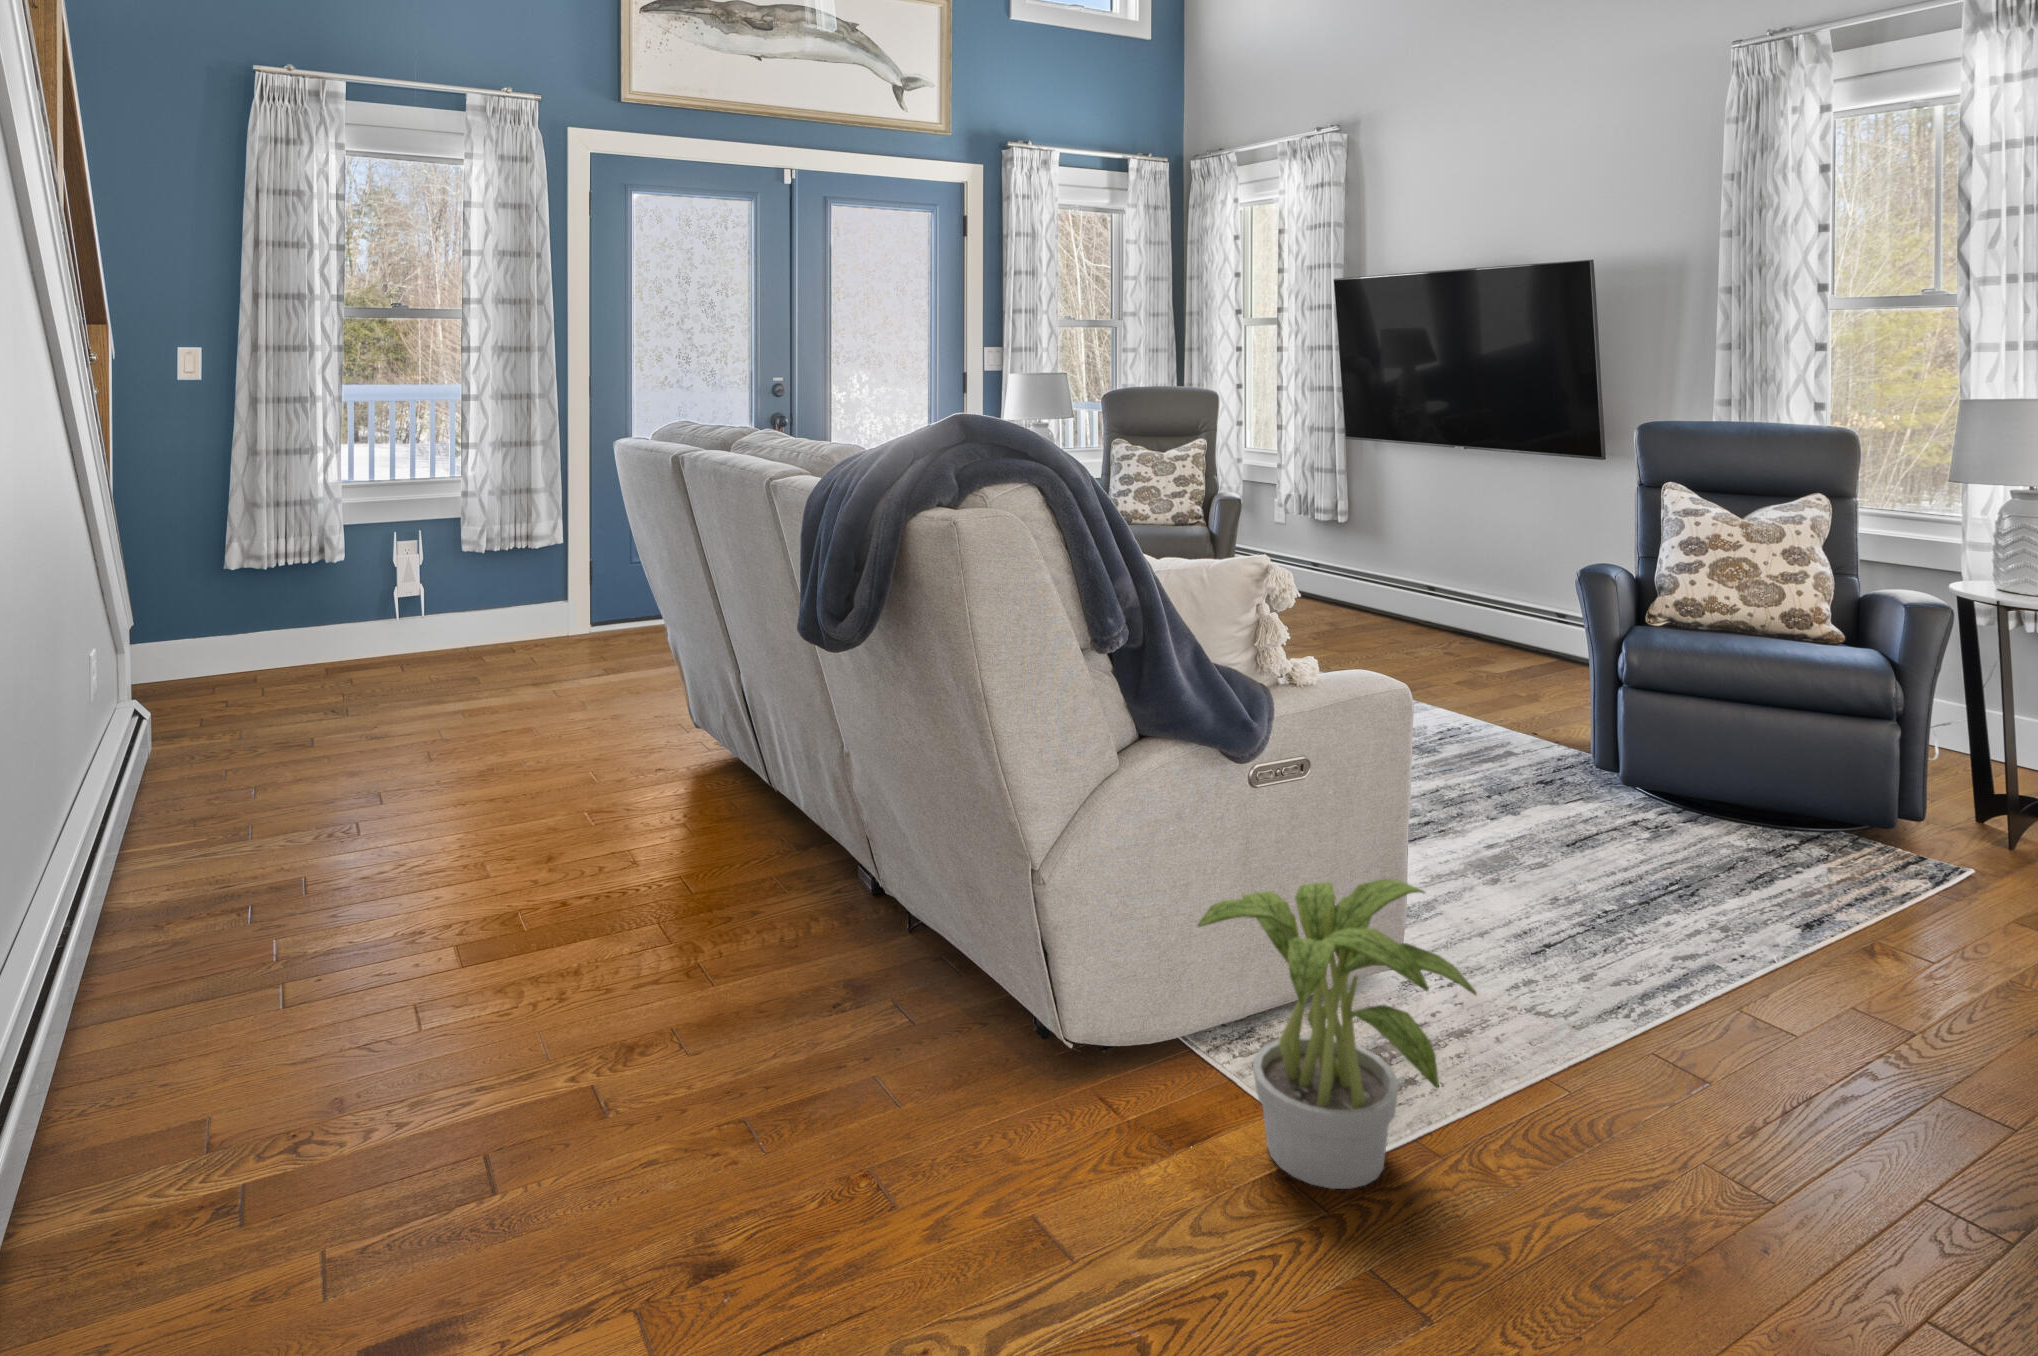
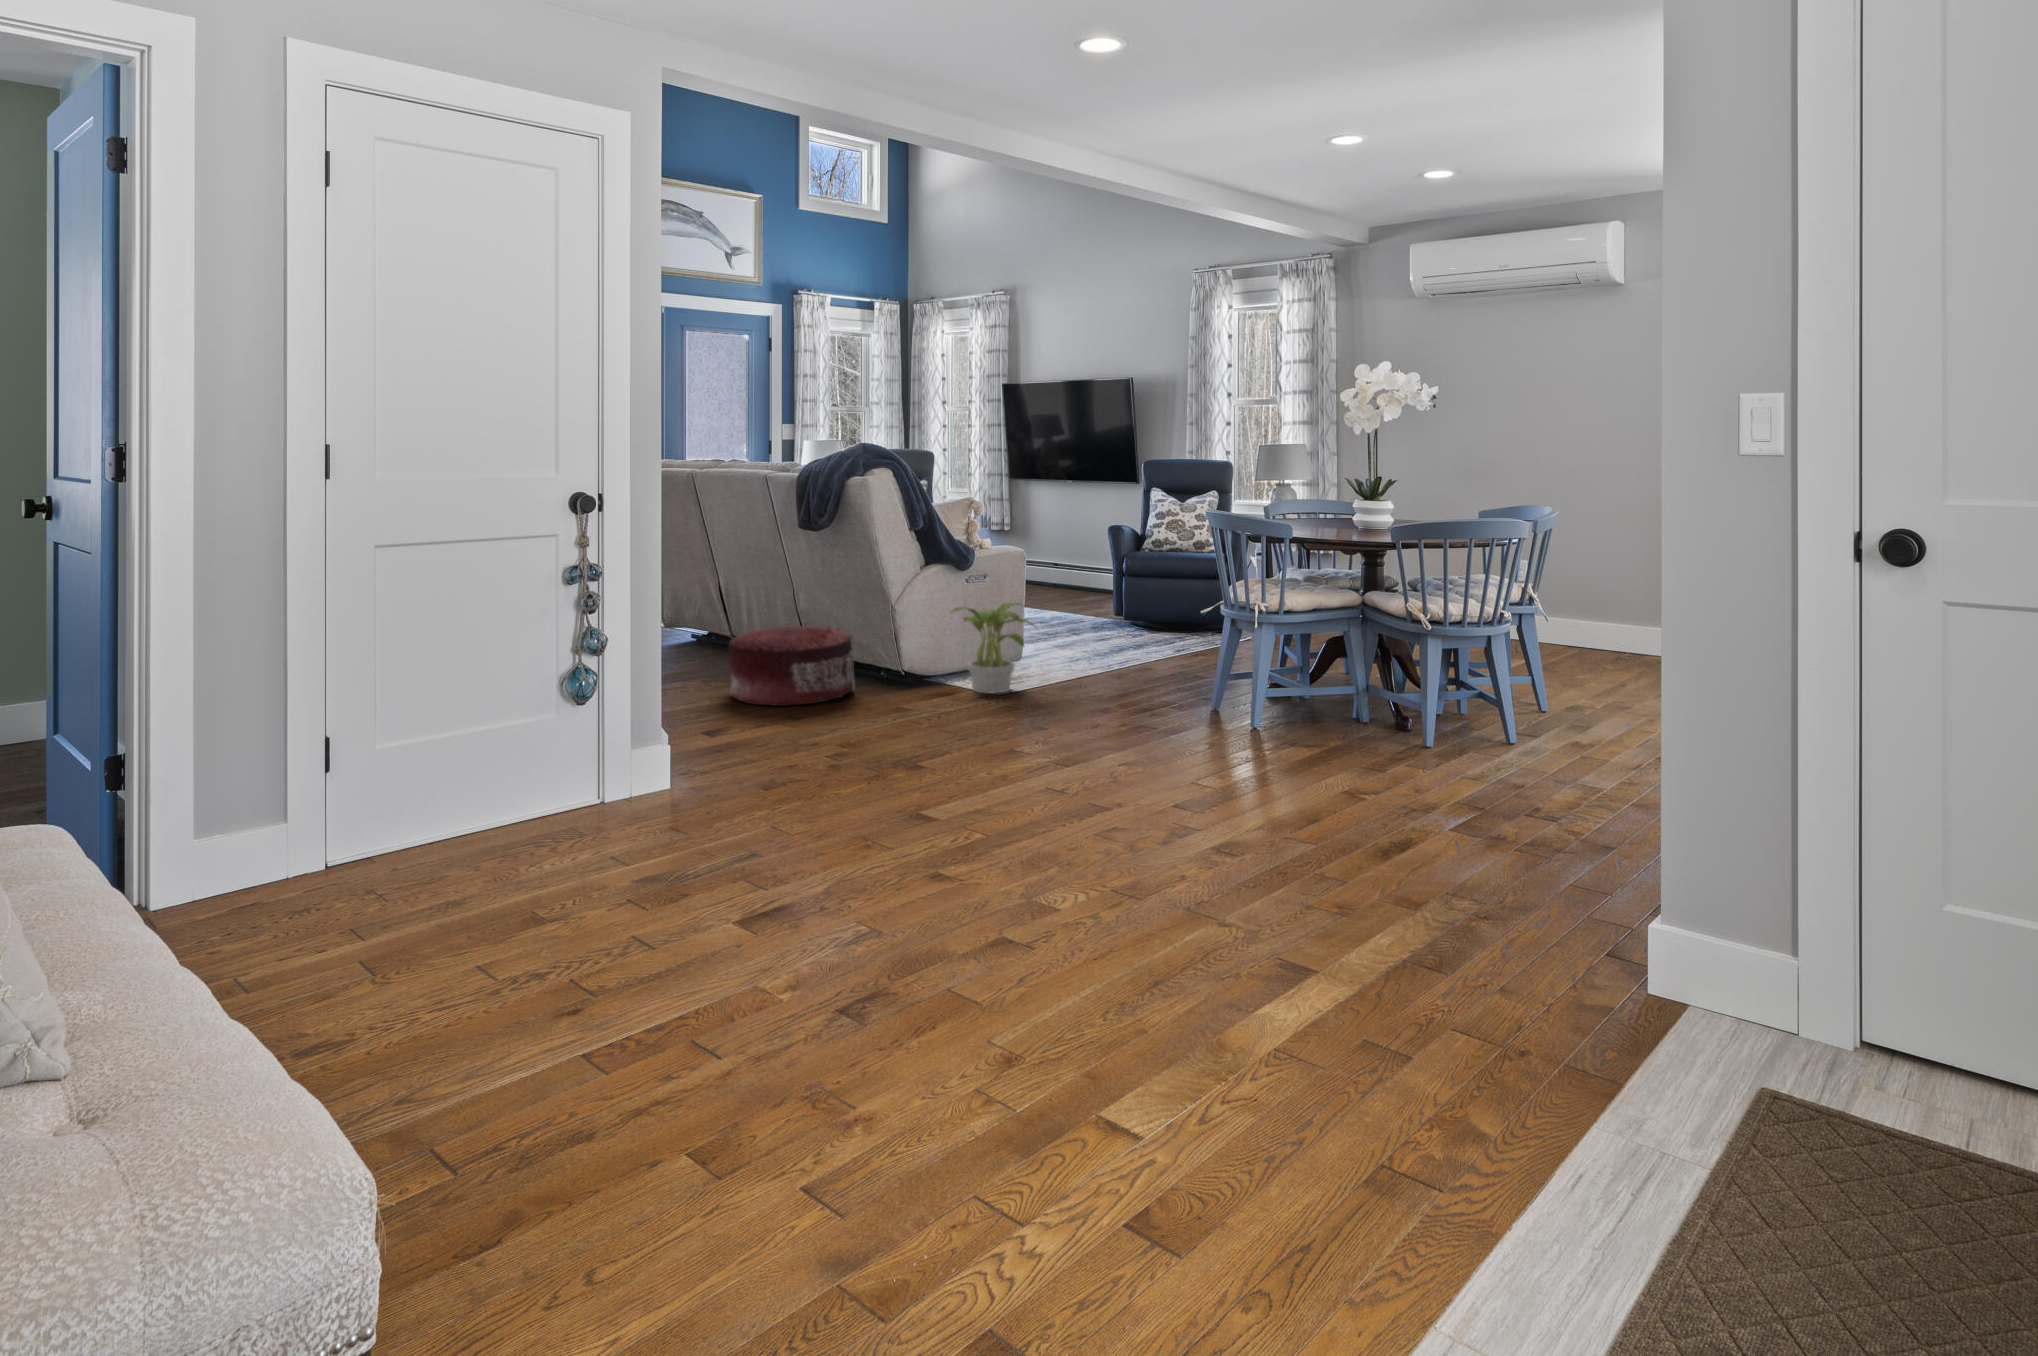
pouf: none [581,862,932,1195] -> present [729,626,855,706]

